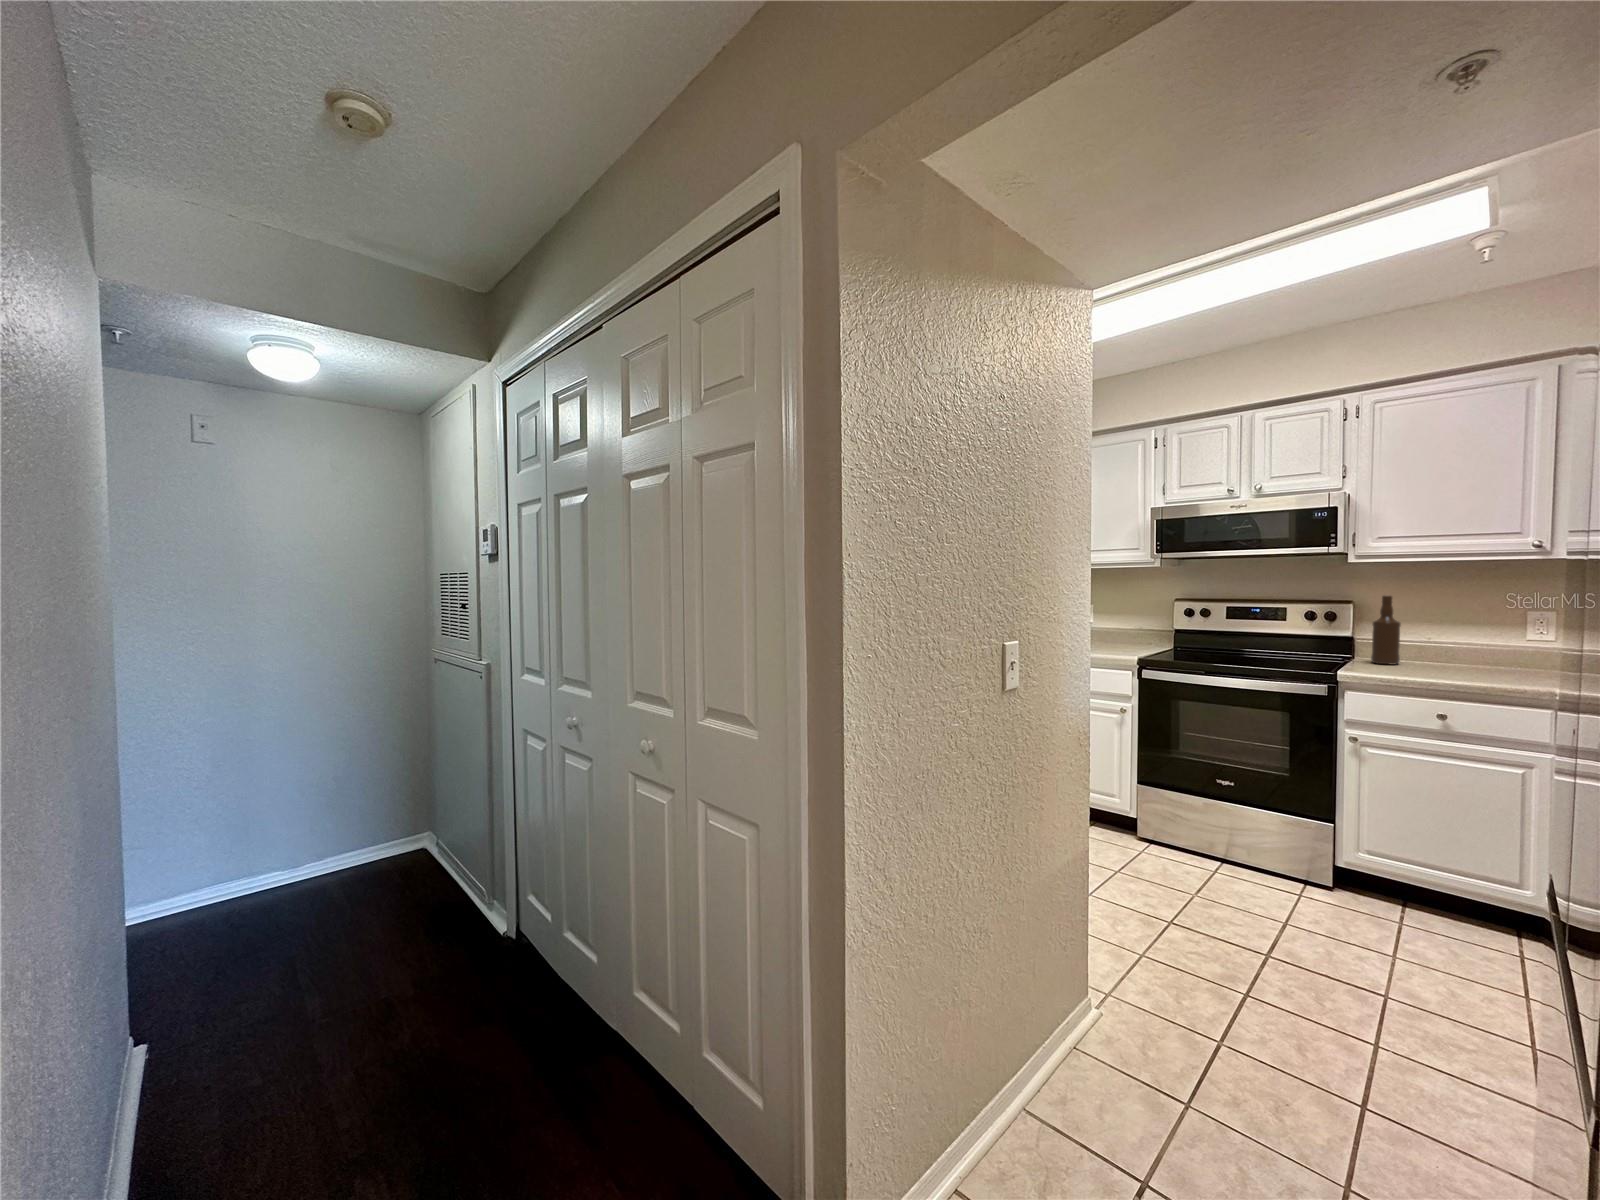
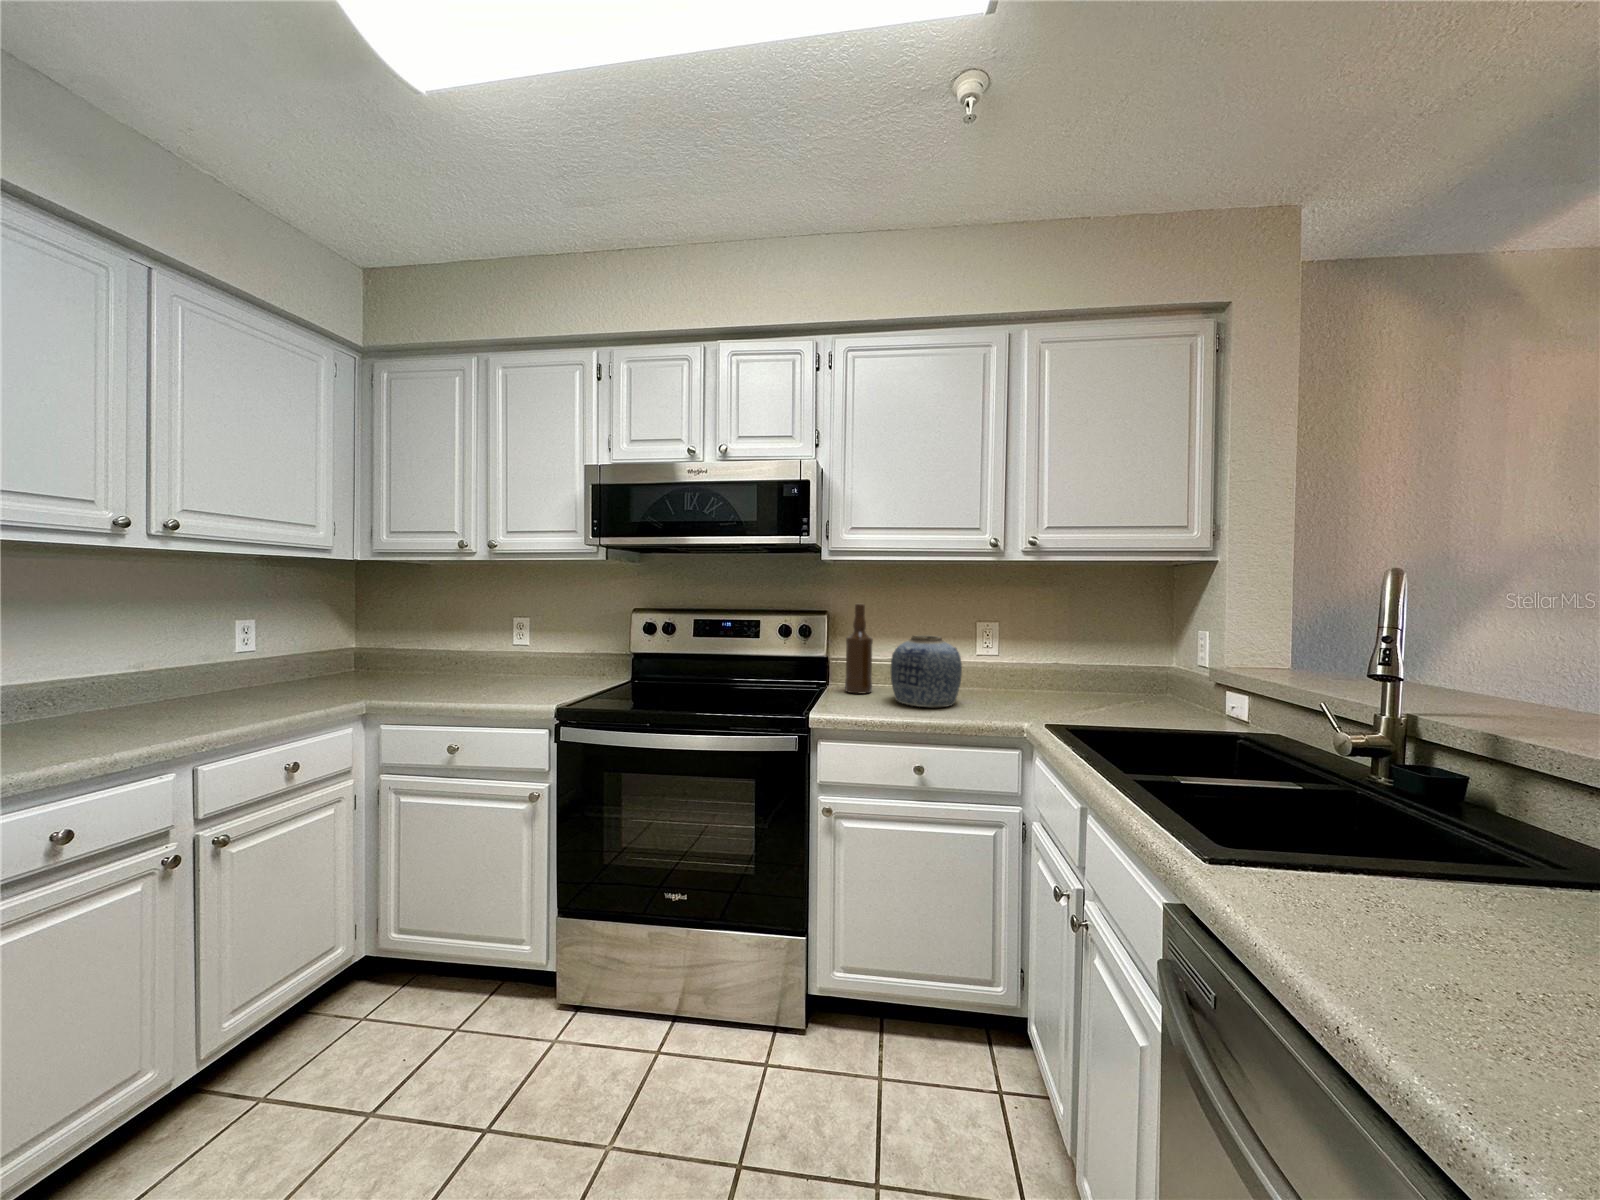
vase: none [1418,620,1497,676] -> present [891,635,962,707]

